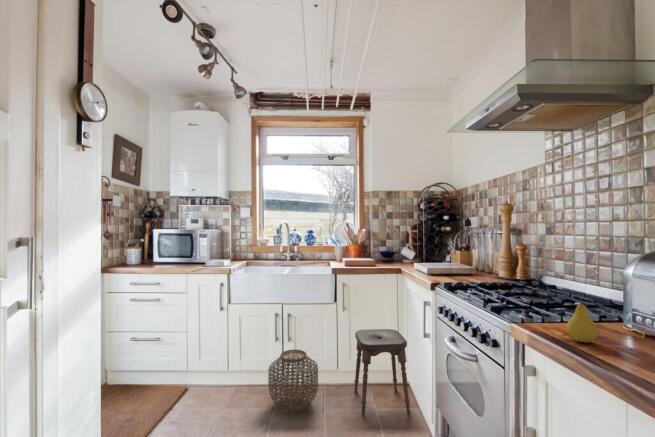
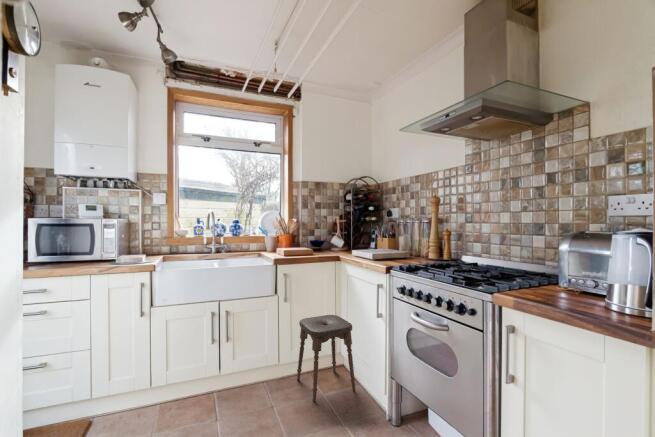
fruit: present [567,294,598,343] -> none [560,268,586,306]
woven basket: present [268,349,318,413] -> none [211,347,267,417]

